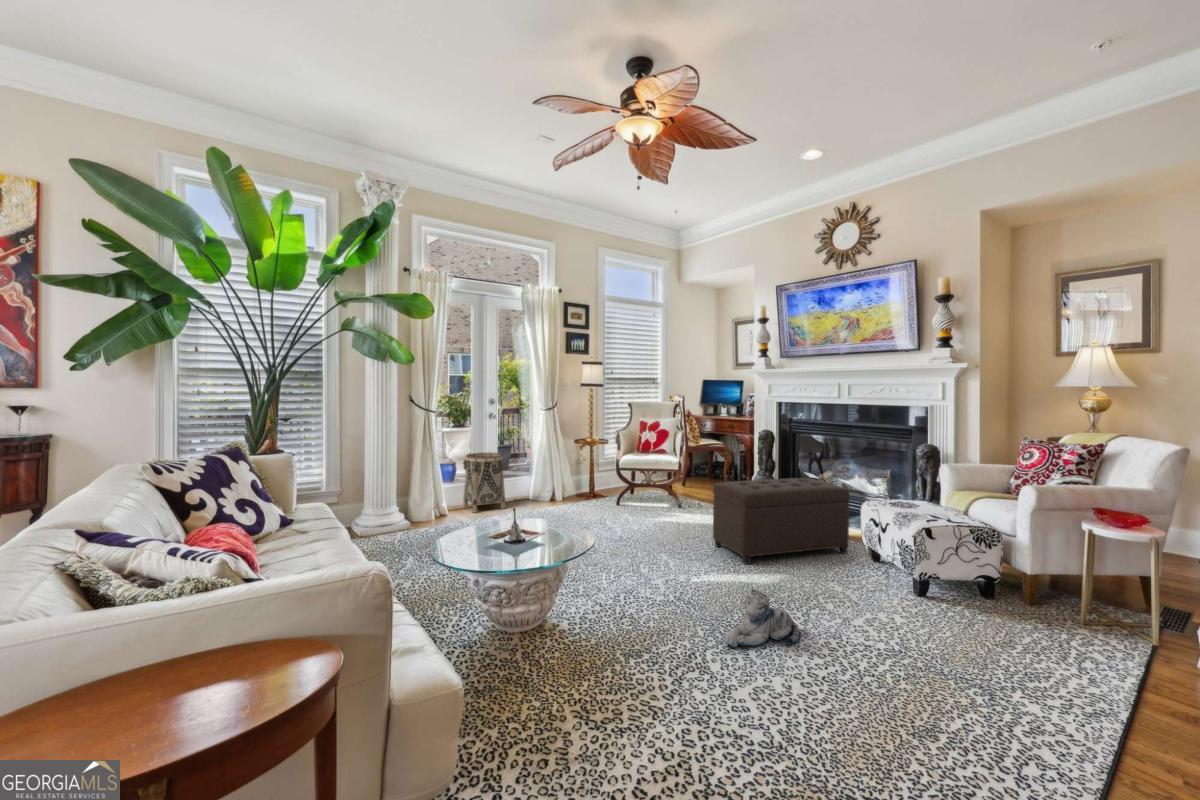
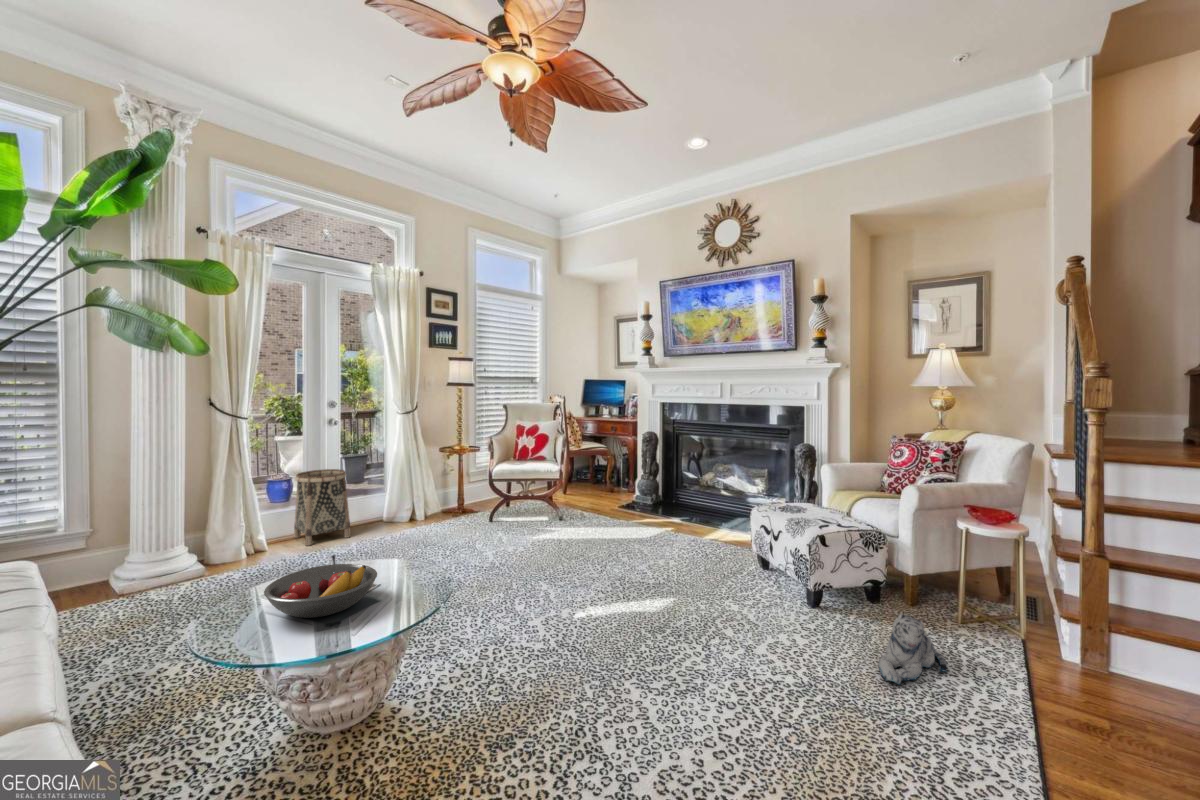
ottoman: present [713,478,850,564] -> none [597,484,739,588]
fruit bowl: none [467,515,541,548] -> present [264,564,377,618]
plush toy: present [725,589,800,648] -> present [879,614,947,685]

